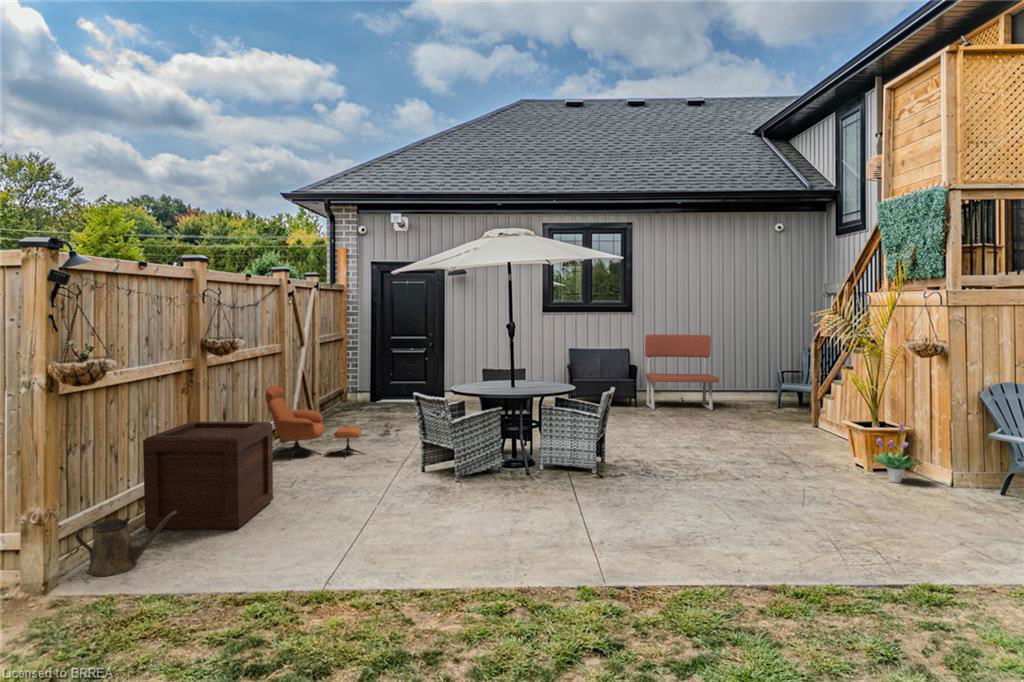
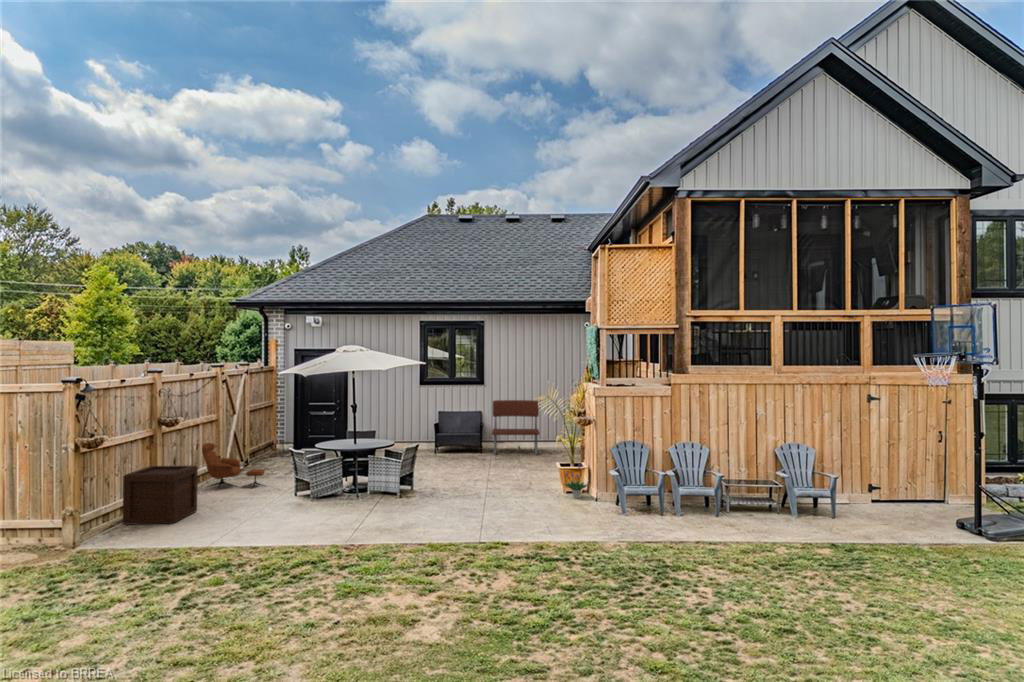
watering can: present [75,511,177,576] -> none [88,510,140,542]

